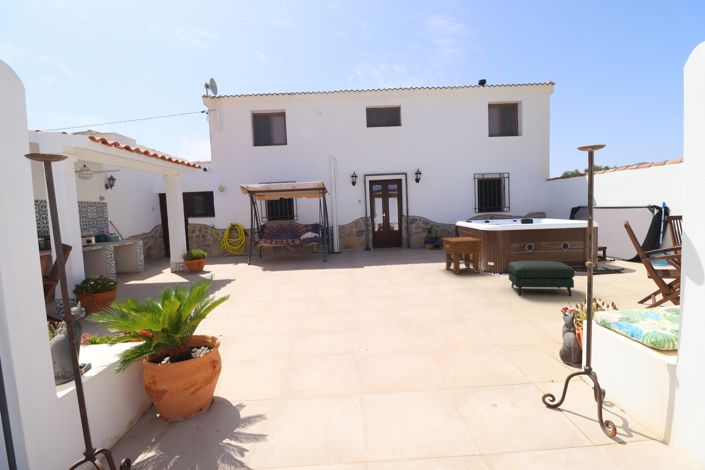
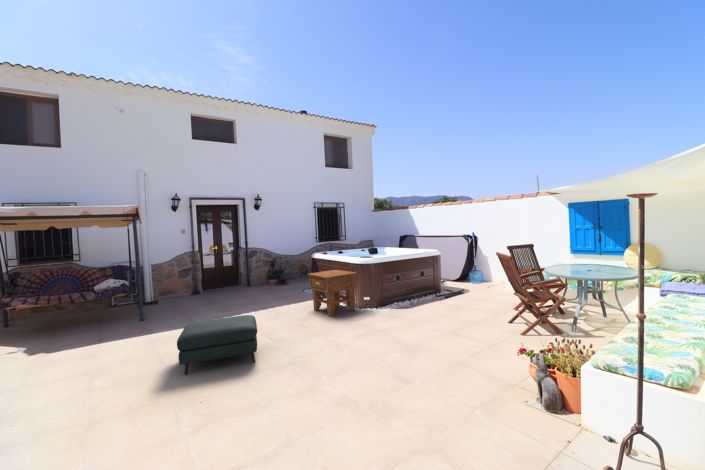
ottoman: present [508,261,575,296] -> present [177,315,257,375]

